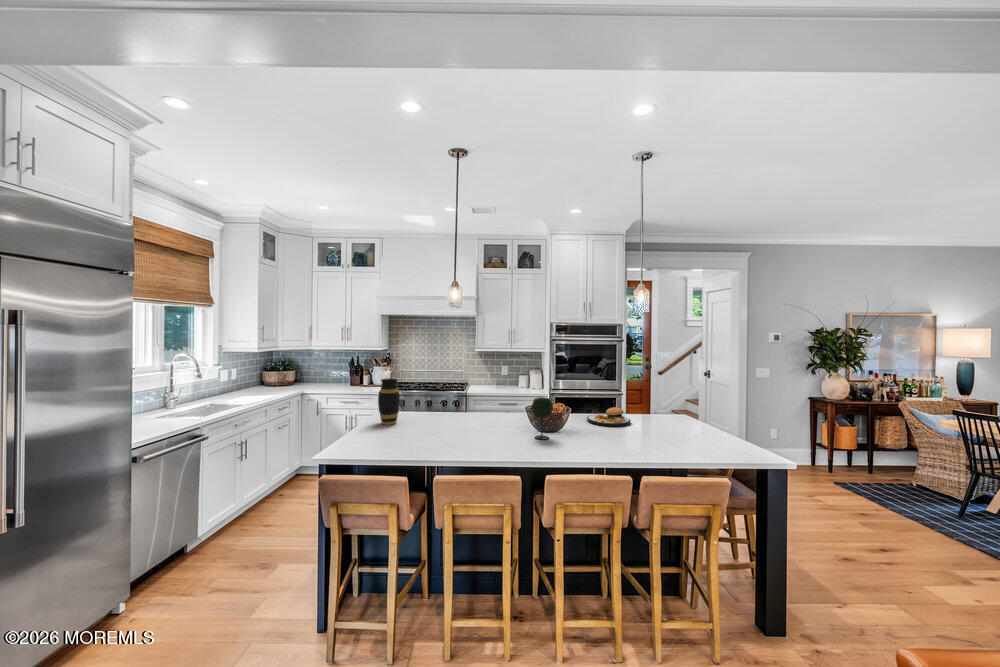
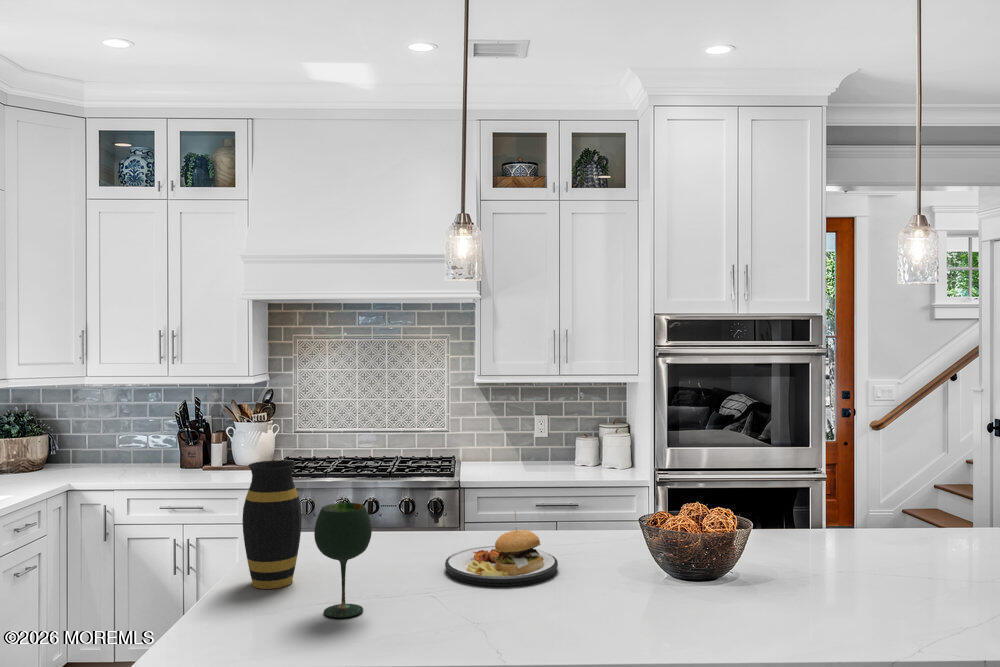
wine glass: present [532,397,553,439] -> present [314,503,372,618]
plate: present [587,407,631,427] -> present [445,513,558,586]

